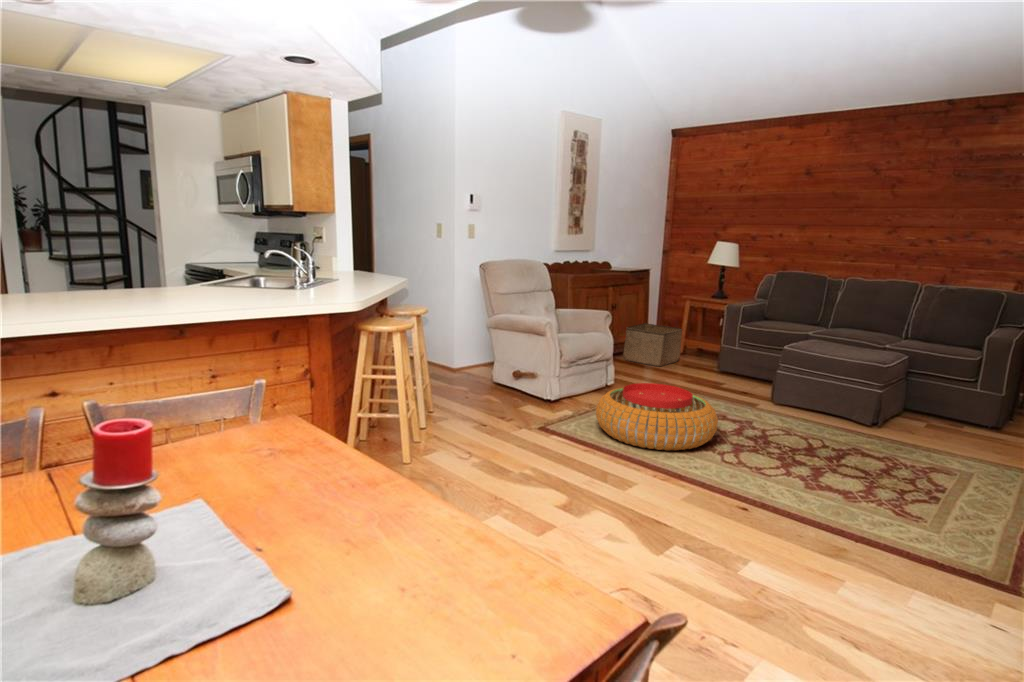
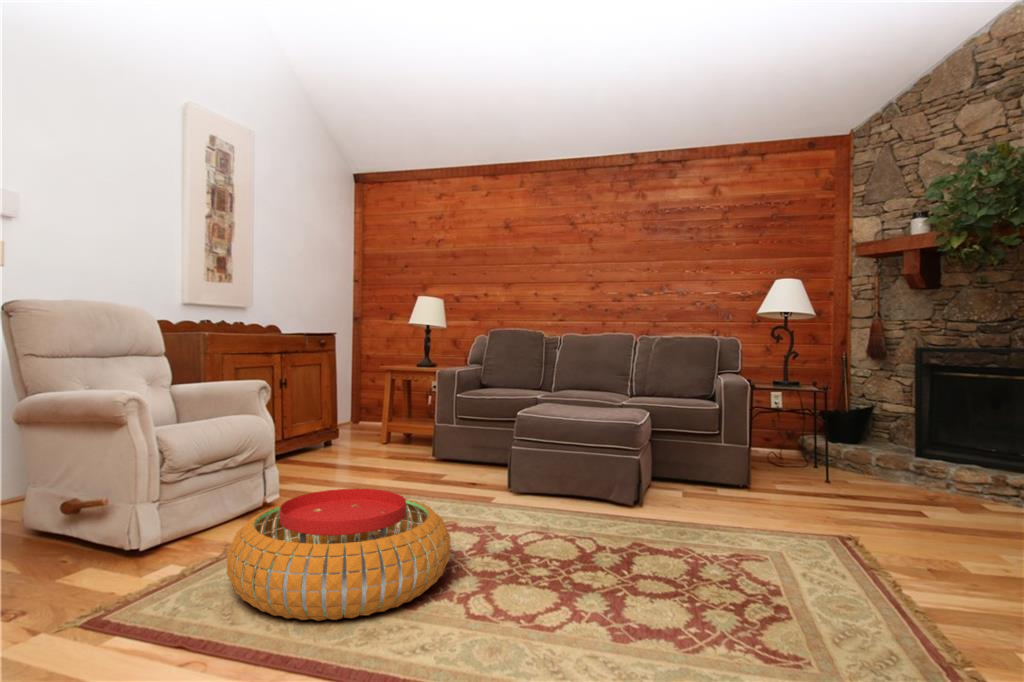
storage bin: present [623,323,682,367] -> none [301,406,383,464]

